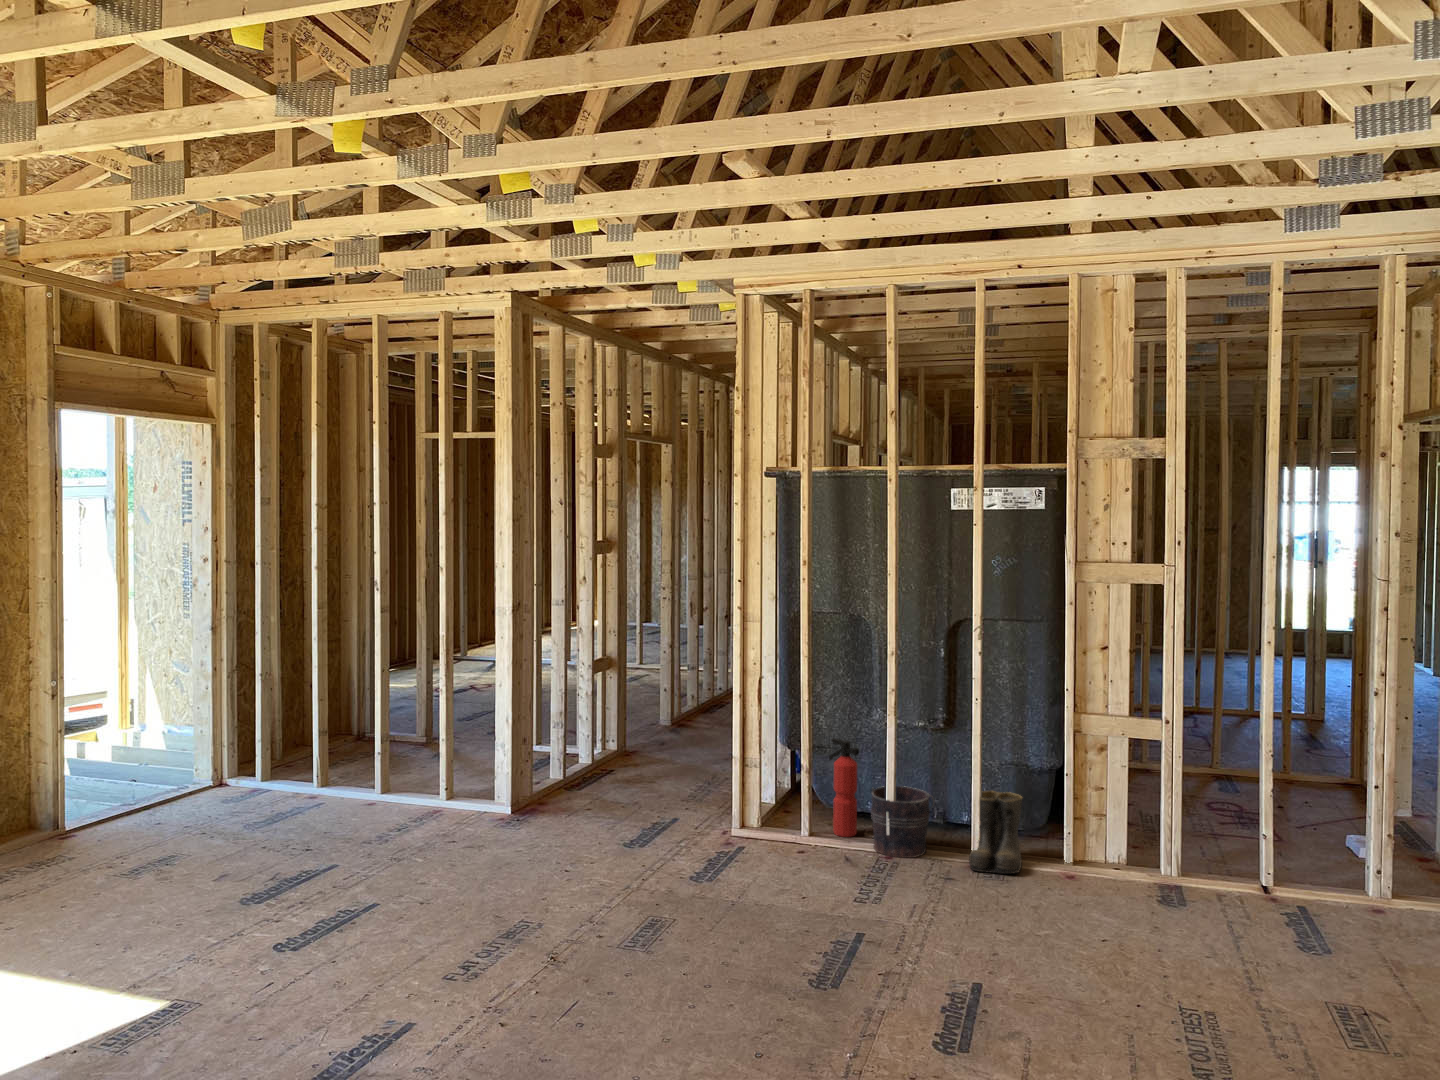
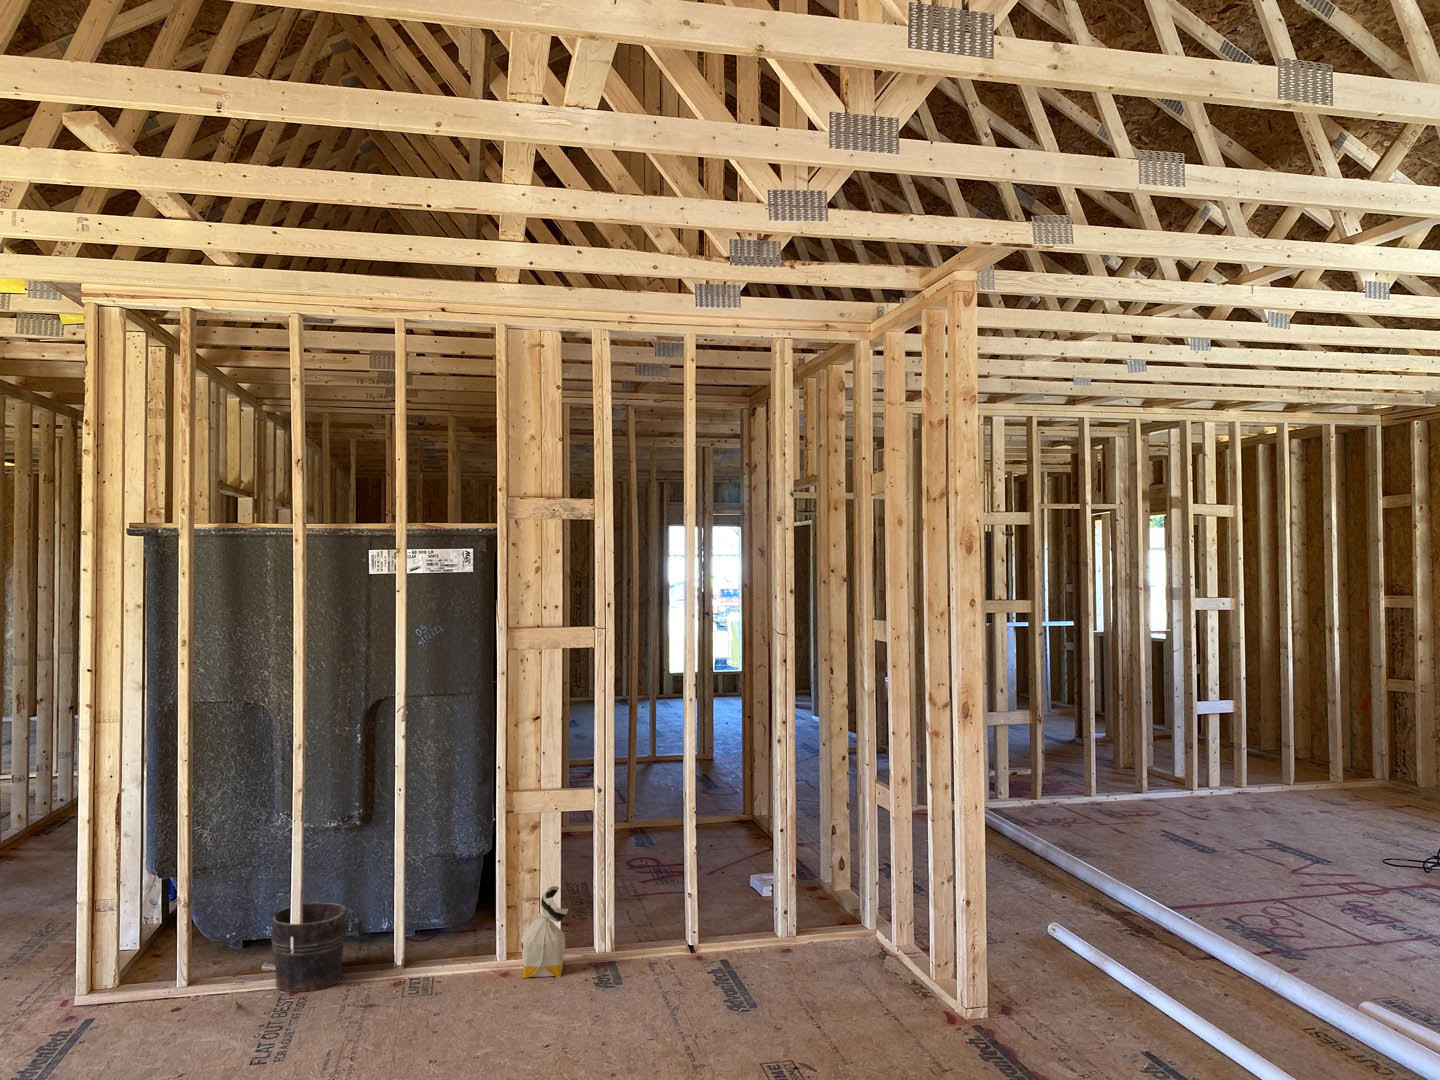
fire extinguisher: present [829,738,859,837] -> none [216,856,256,979]
boots: present [969,791,1022,874] -> none [394,889,454,989]
bag: none [1085,806,1132,890] -> present [521,886,568,978]

